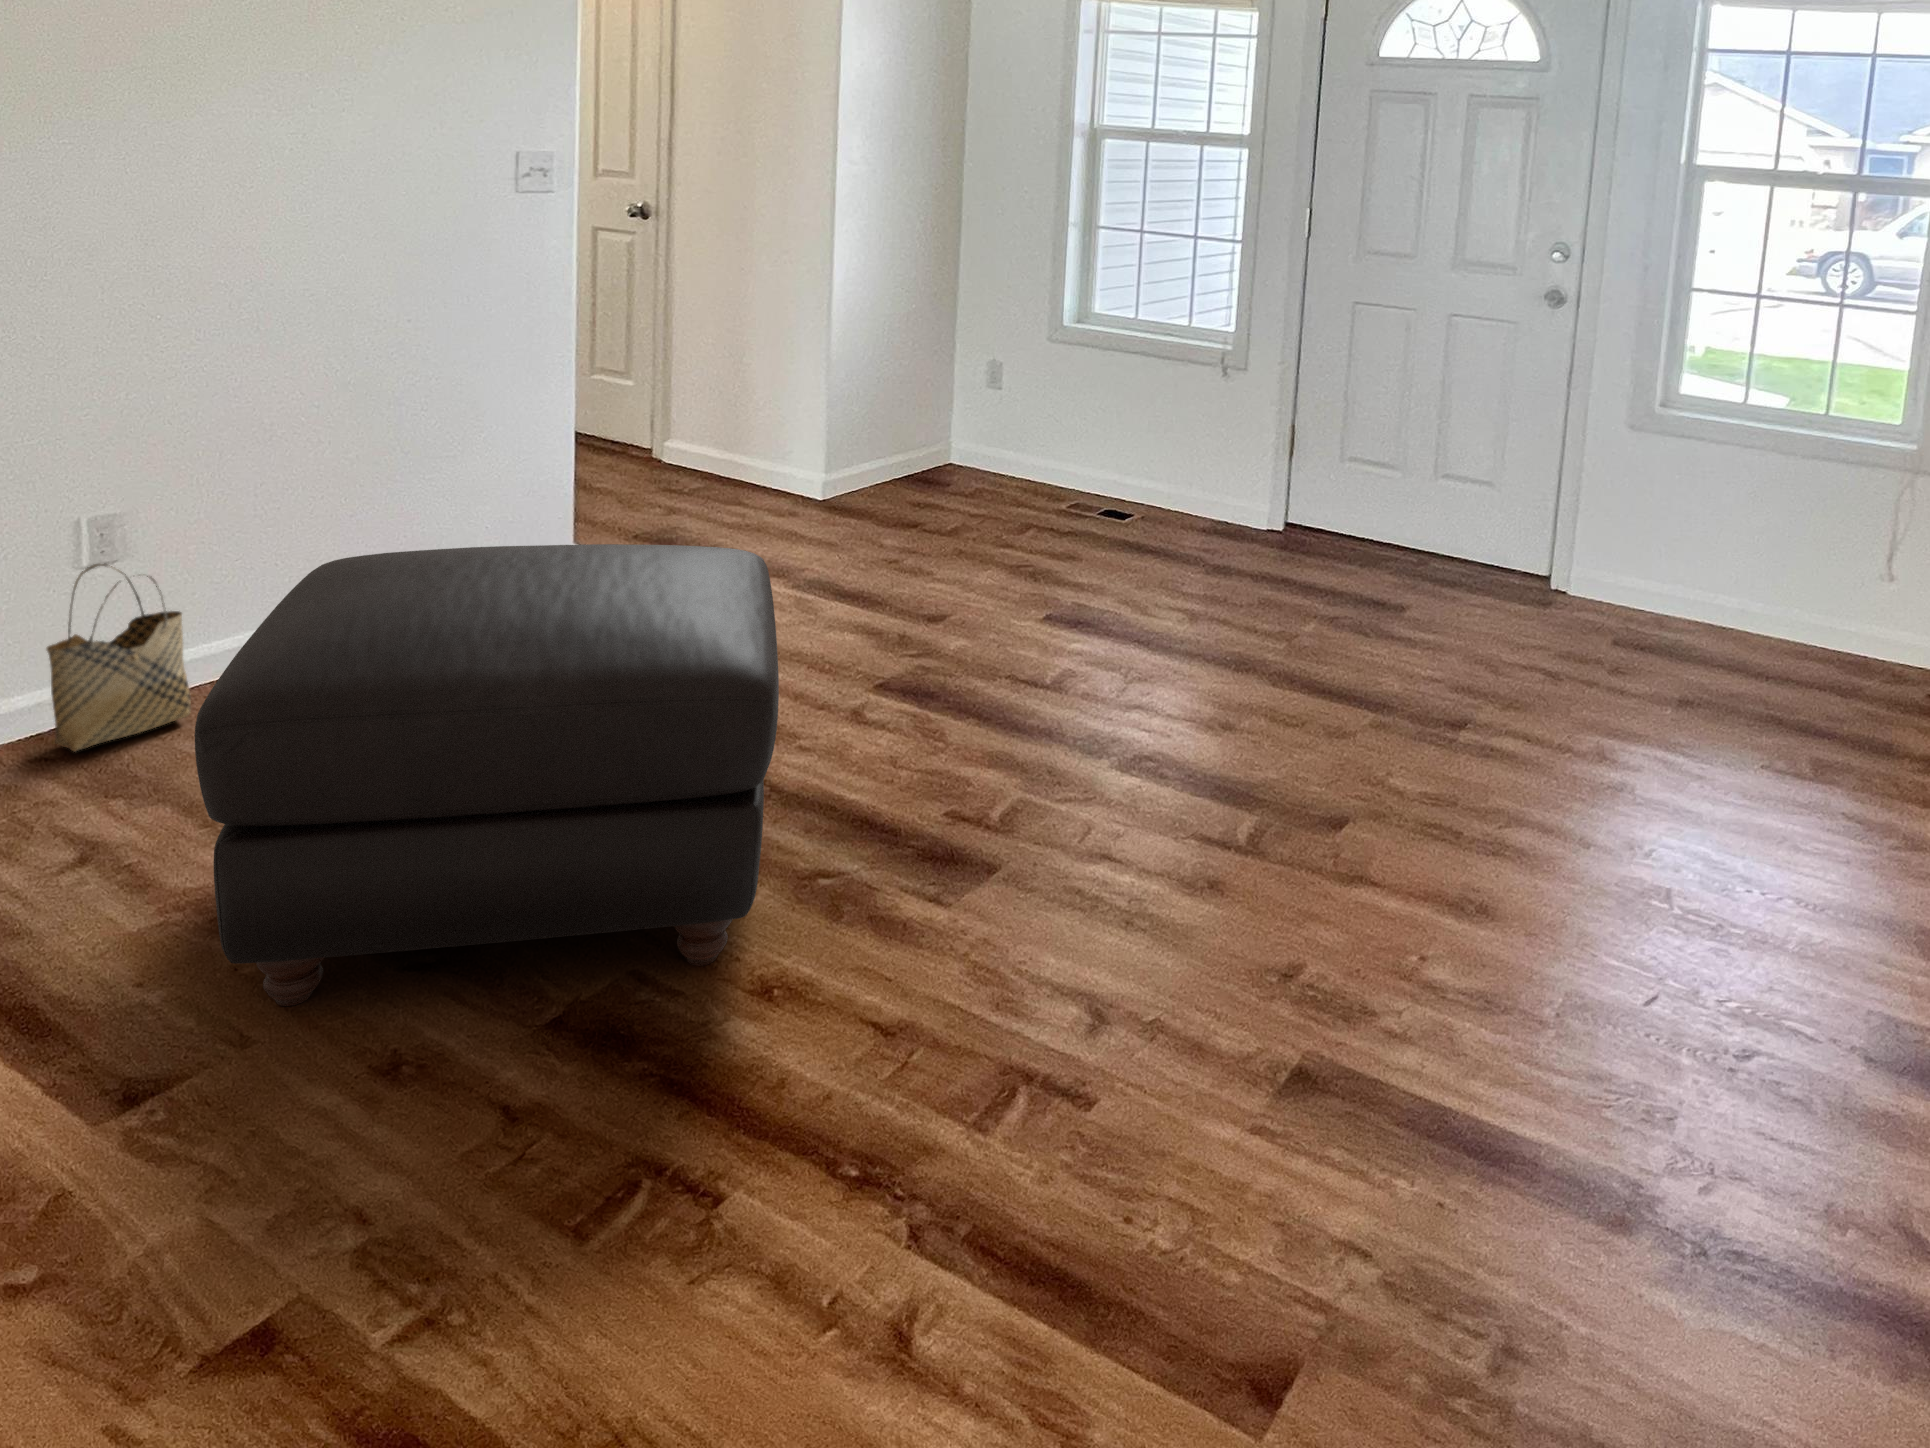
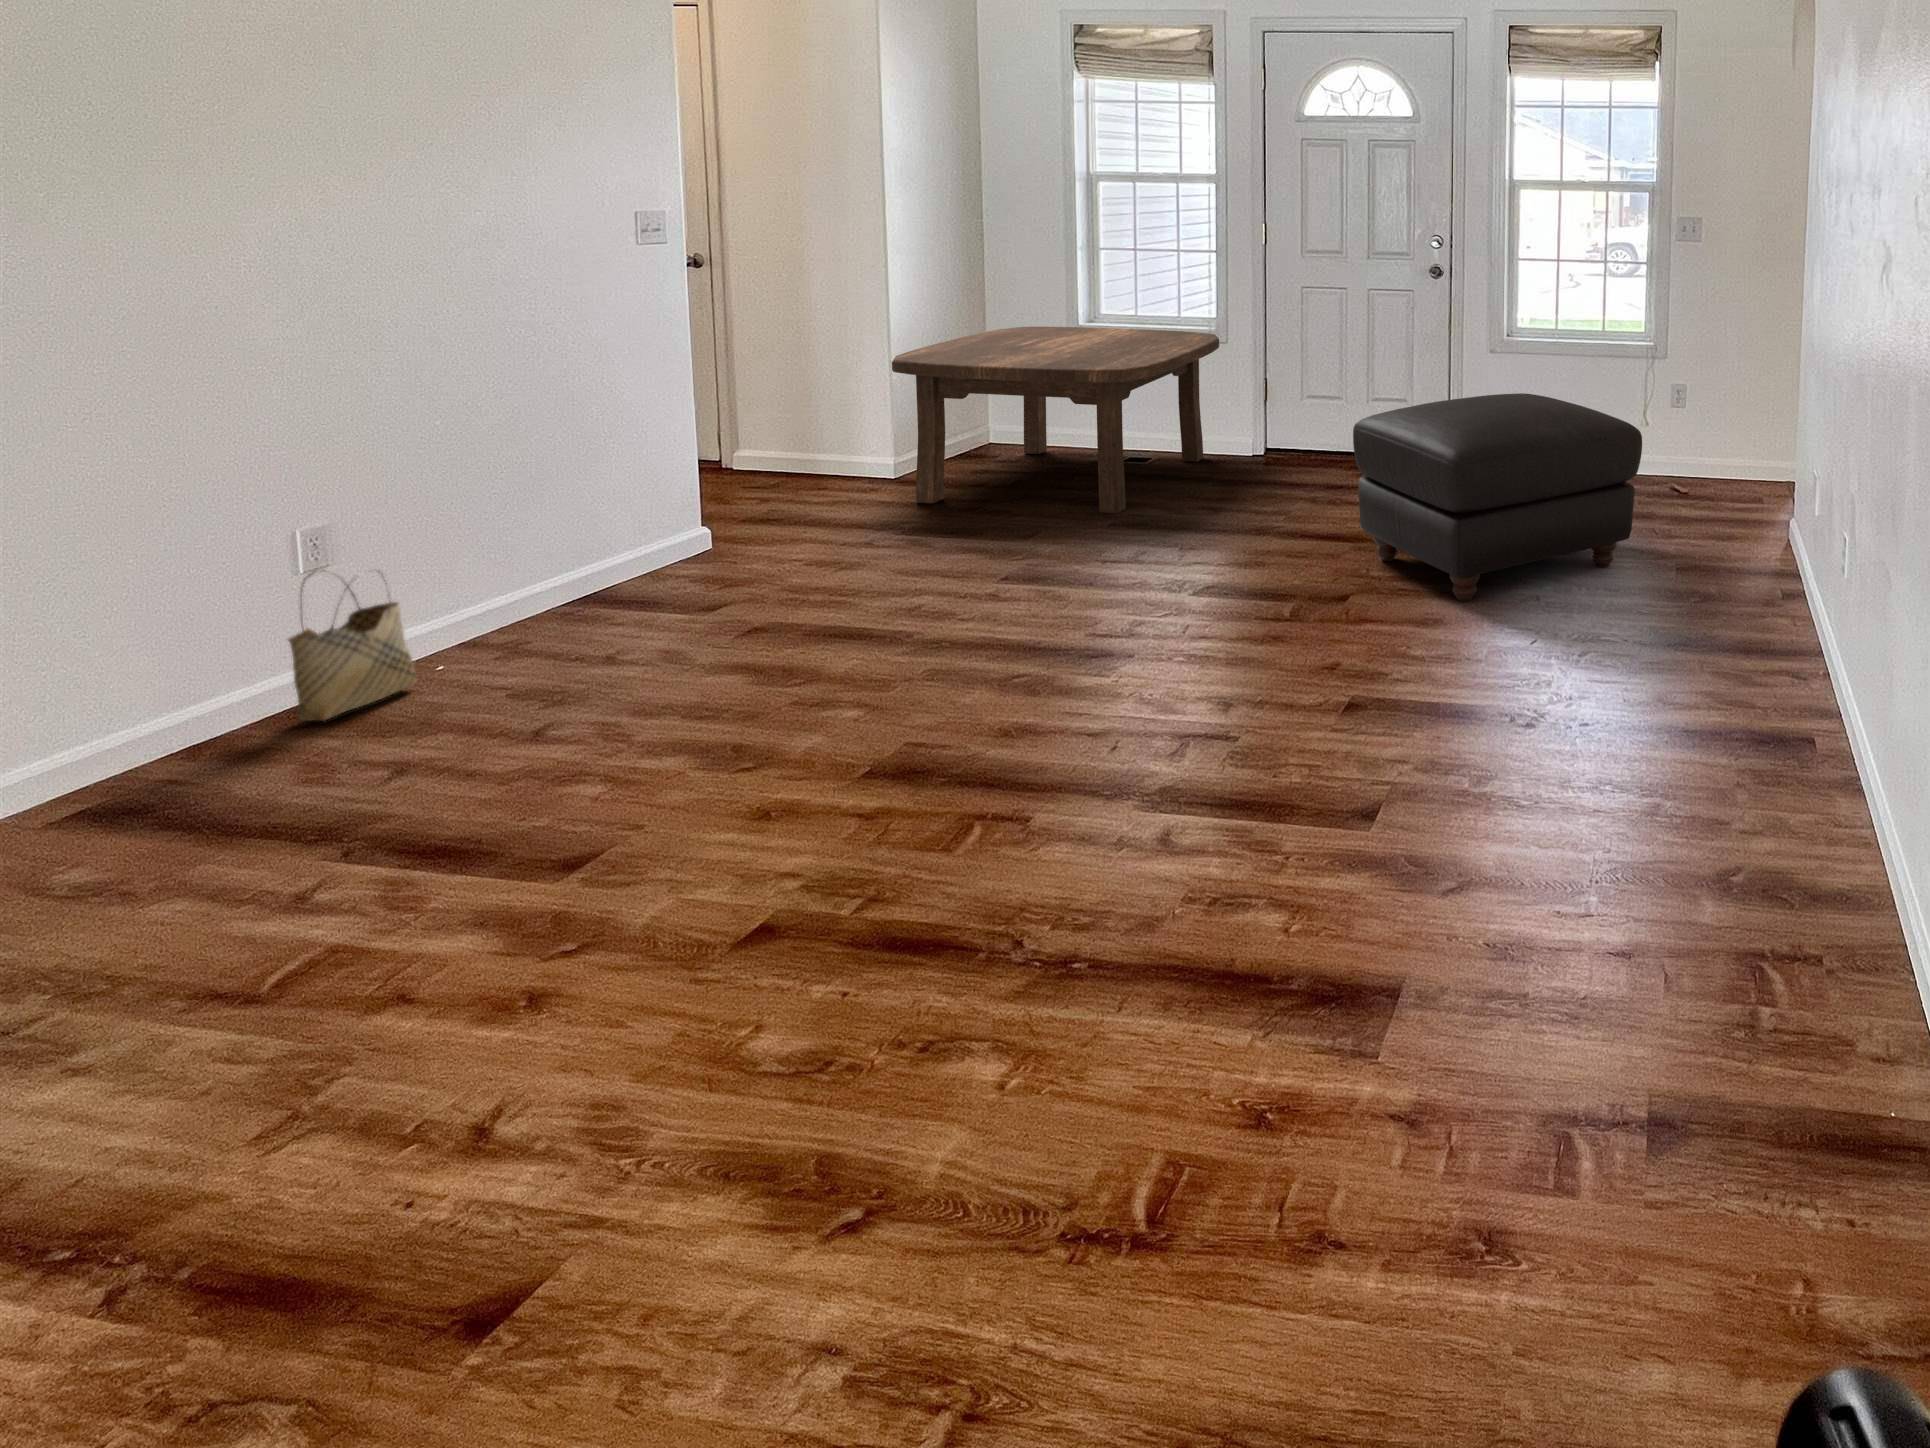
coffee table: none [815,322,1233,598] -> present [892,327,1219,513]
ottoman: present [195,544,779,1006] -> present [1353,393,1642,601]

